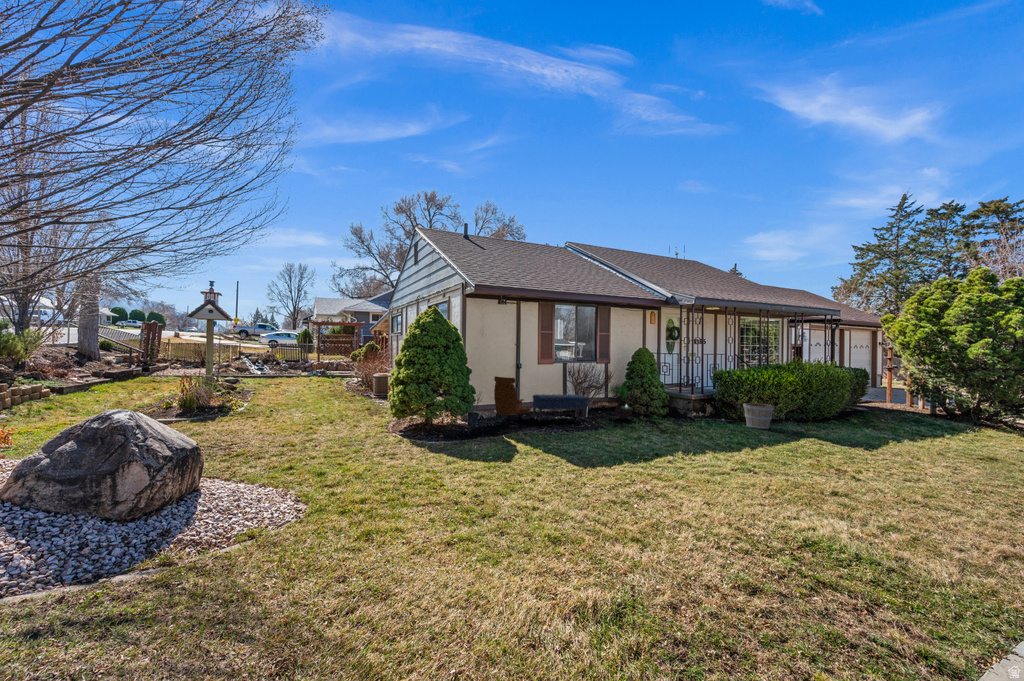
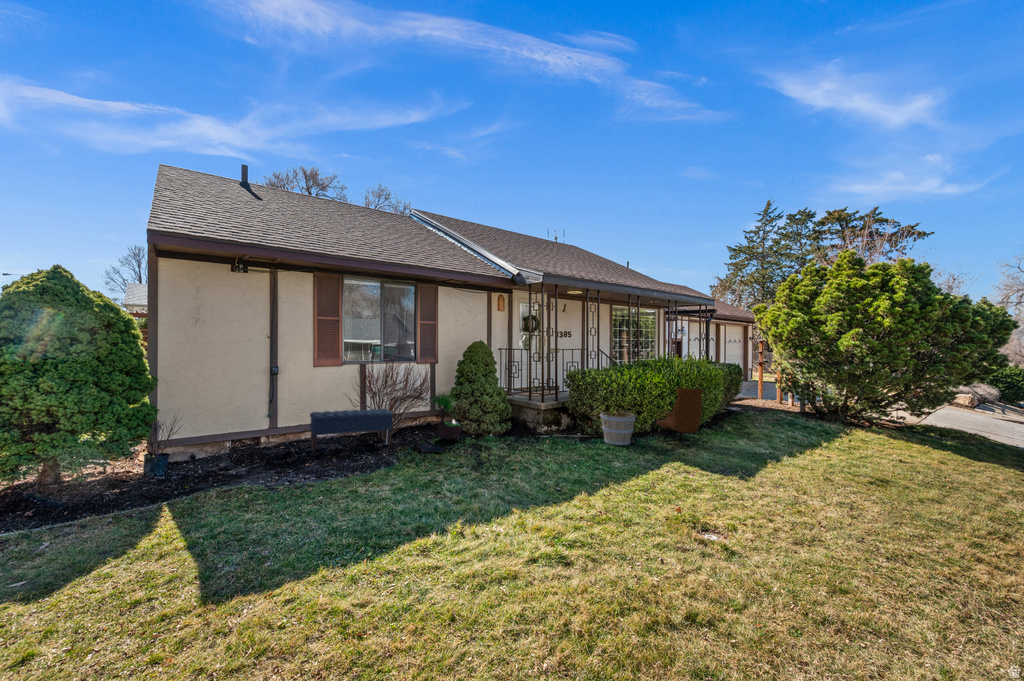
lounge chair: present [494,376,530,428] -> present [656,388,704,448]

